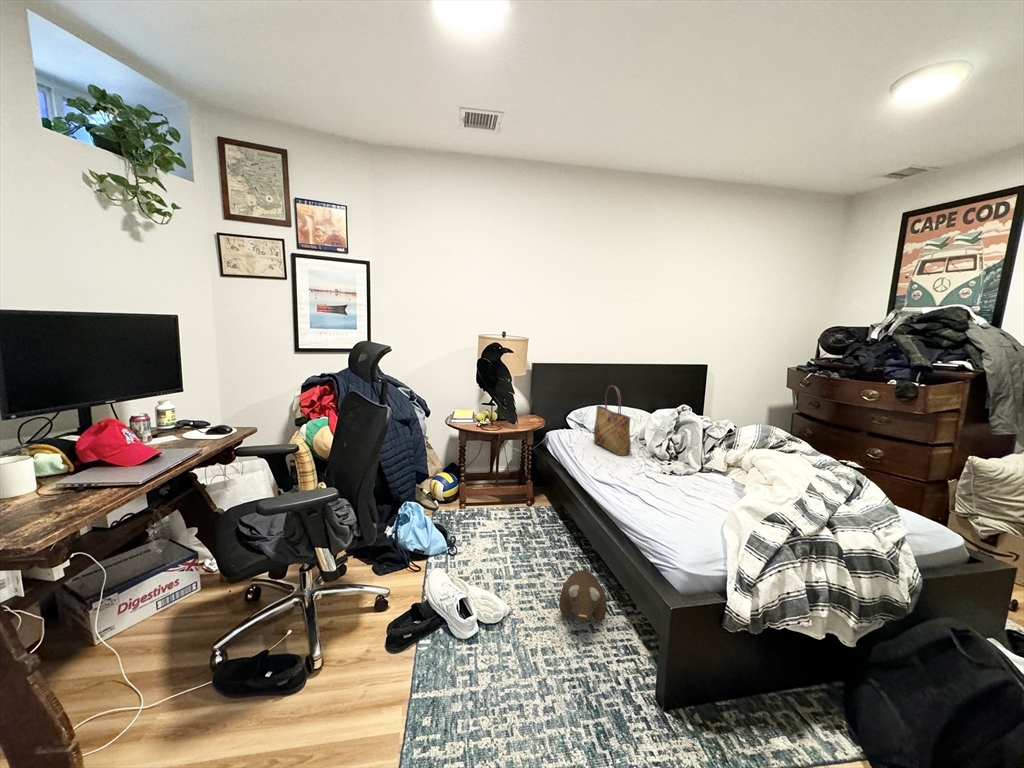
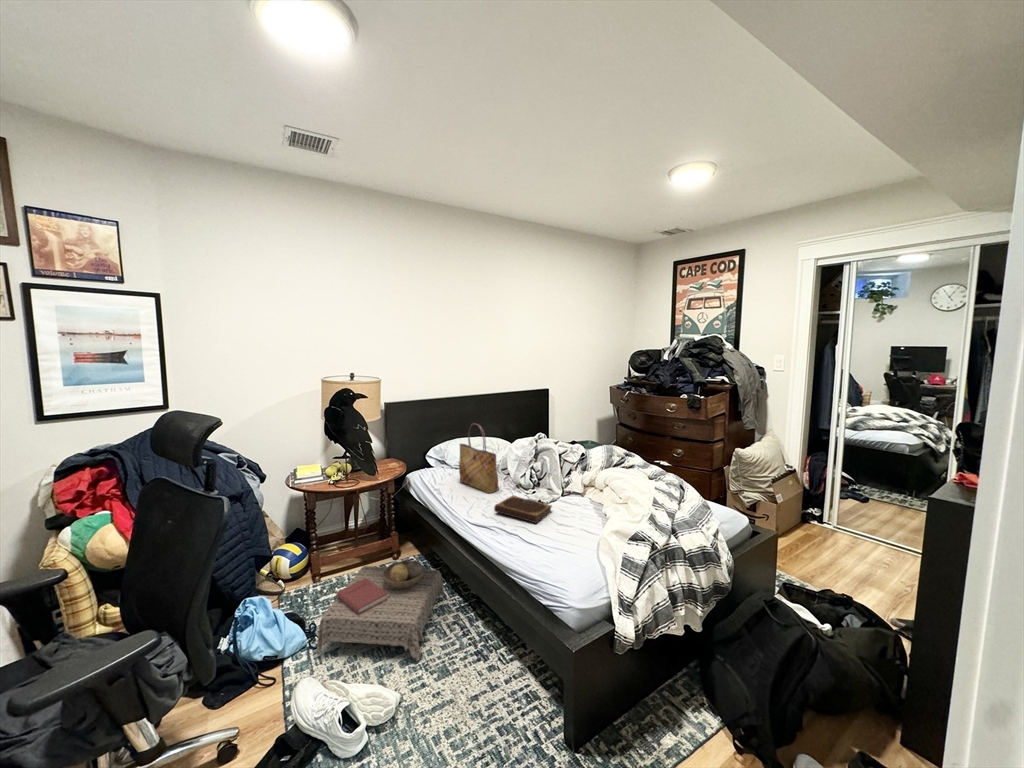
notebook: none [619,460,683,488] -> present [494,496,552,523]
ottoman: none [452,500,566,588] -> present [317,560,444,661]
plush toy: present [559,570,607,622] -> none [454,625,502,684]

